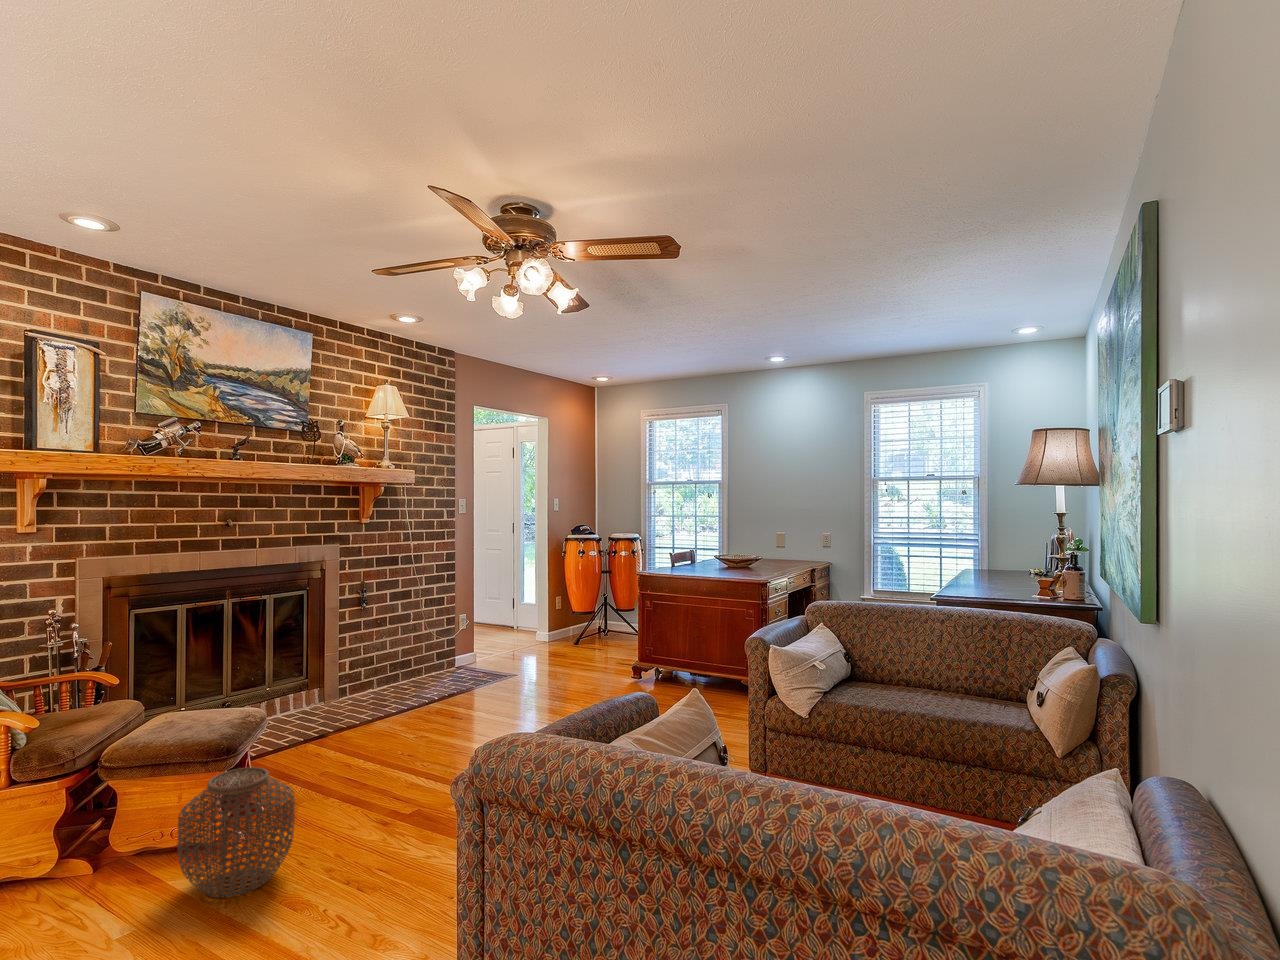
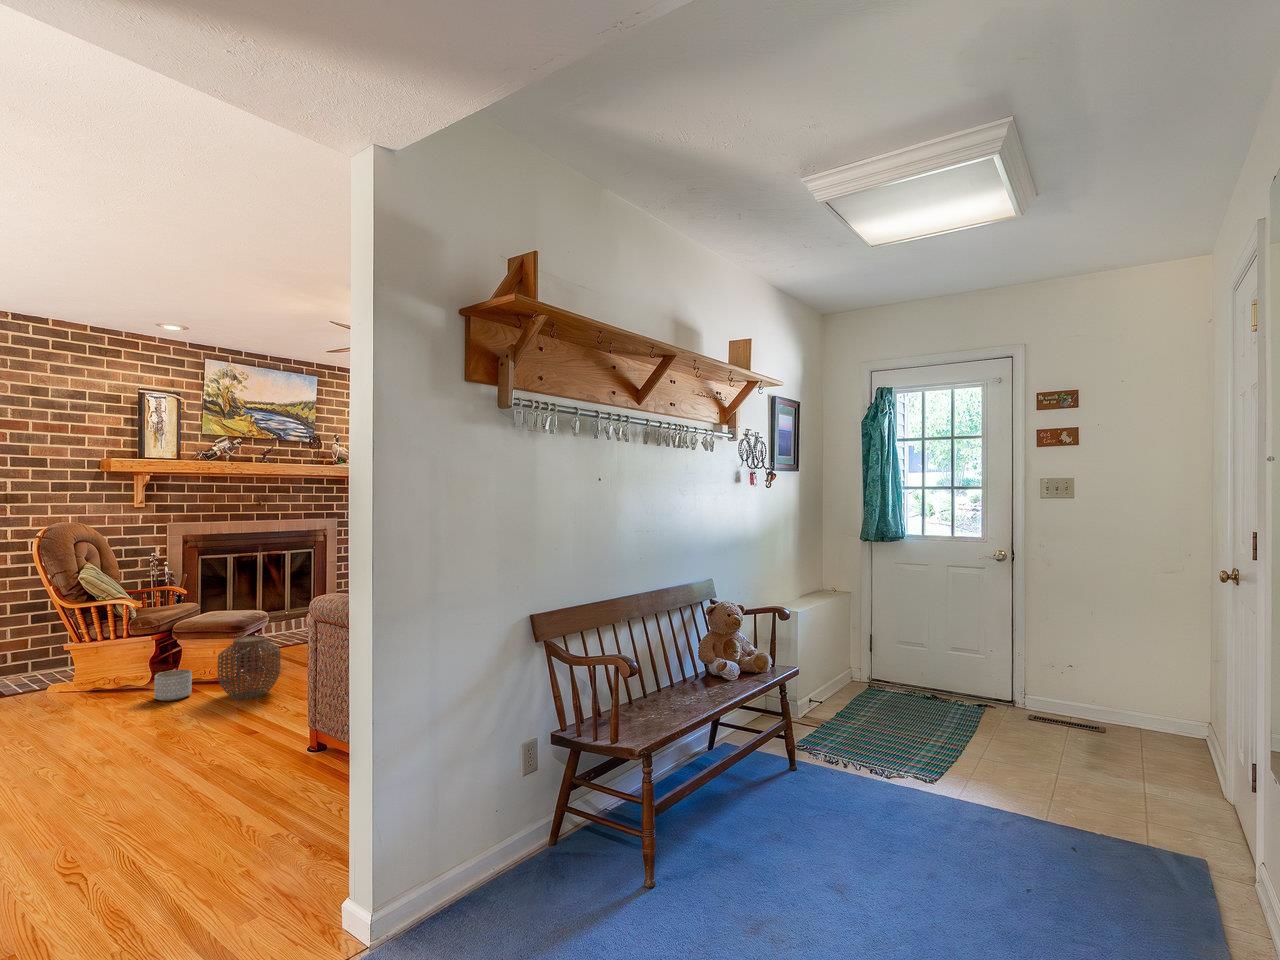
planter: none [50,840,125,913] -> present [154,670,192,701]

